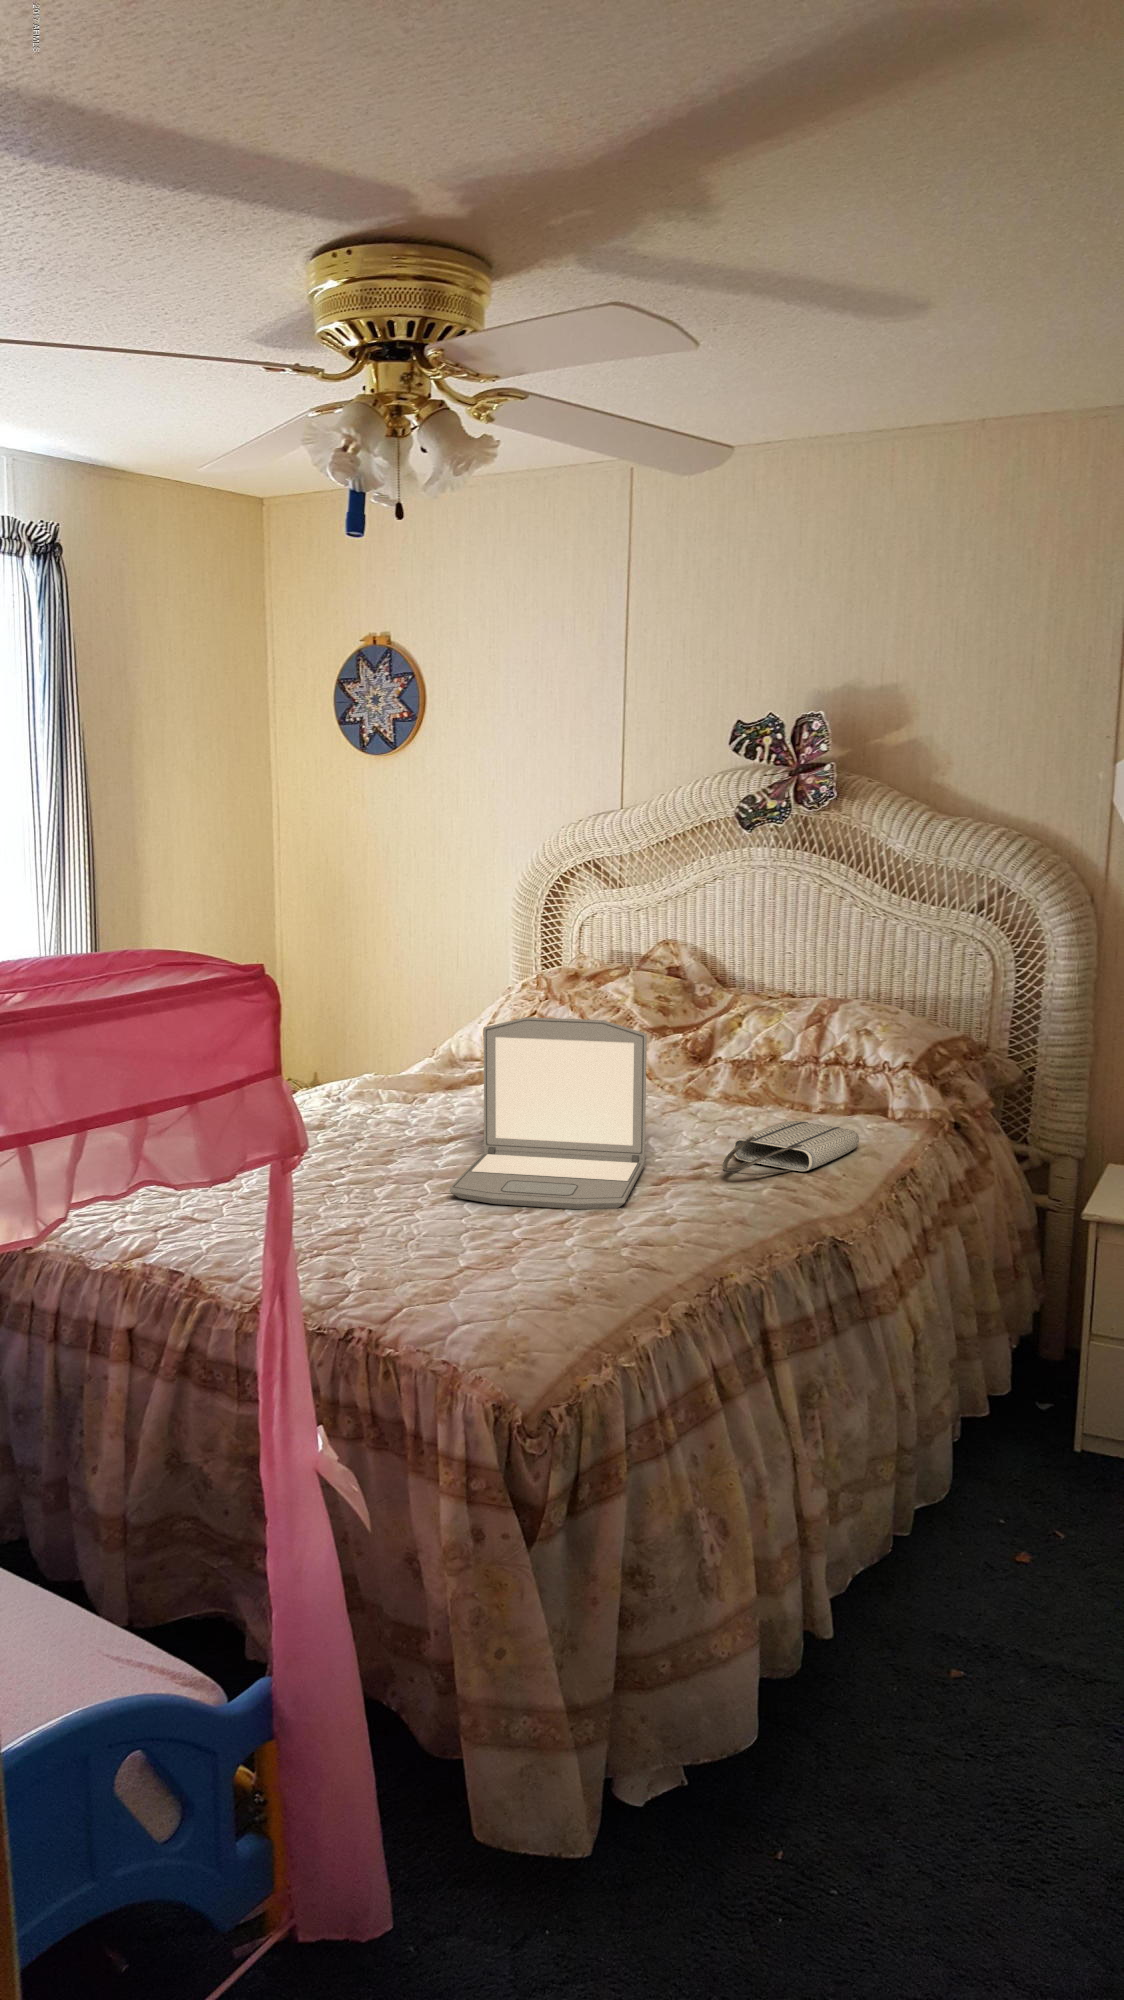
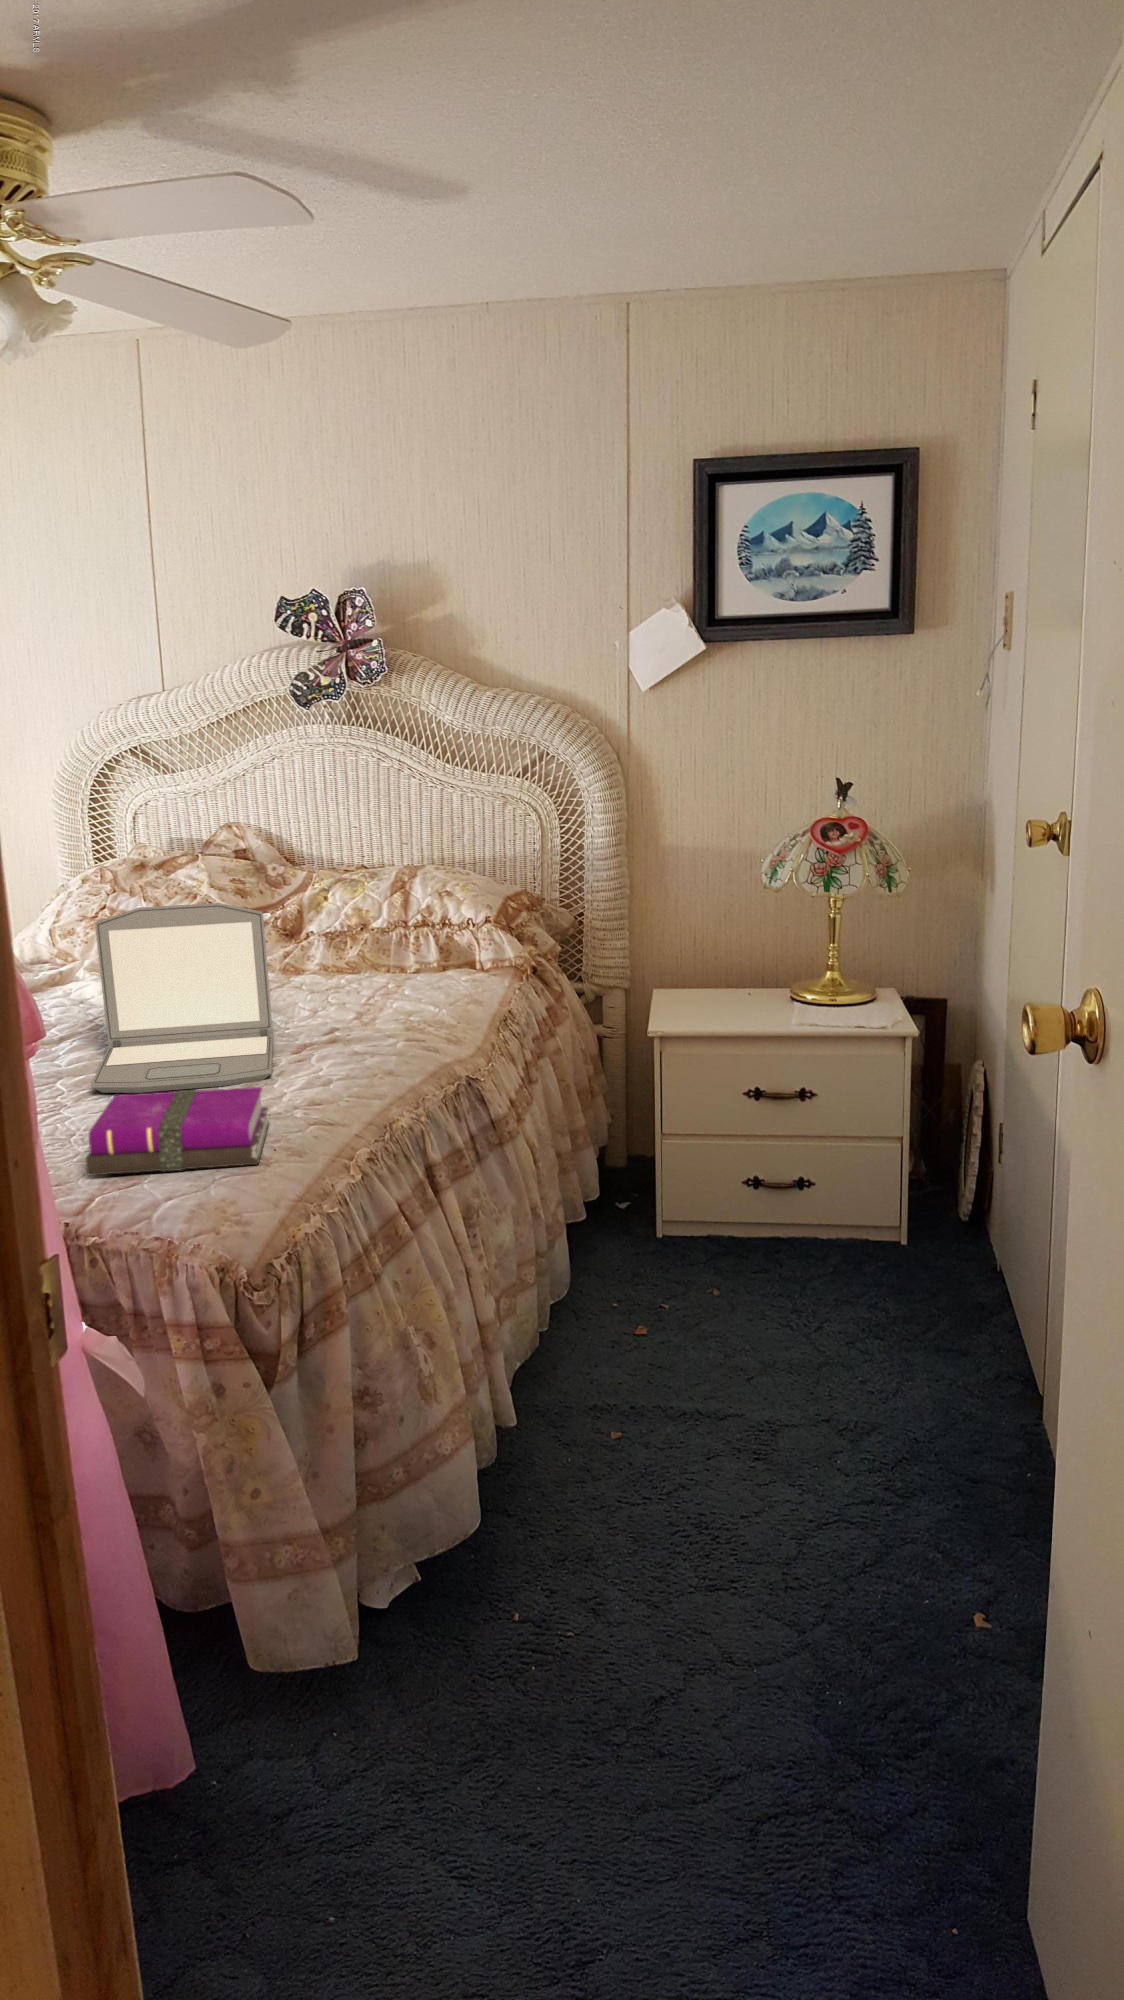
tote bag: present [723,1121,859,1175] -> none [350,980,461,1033]
notebook: none [401,1204,600,1300] -> present [86,1087,269,1175]

